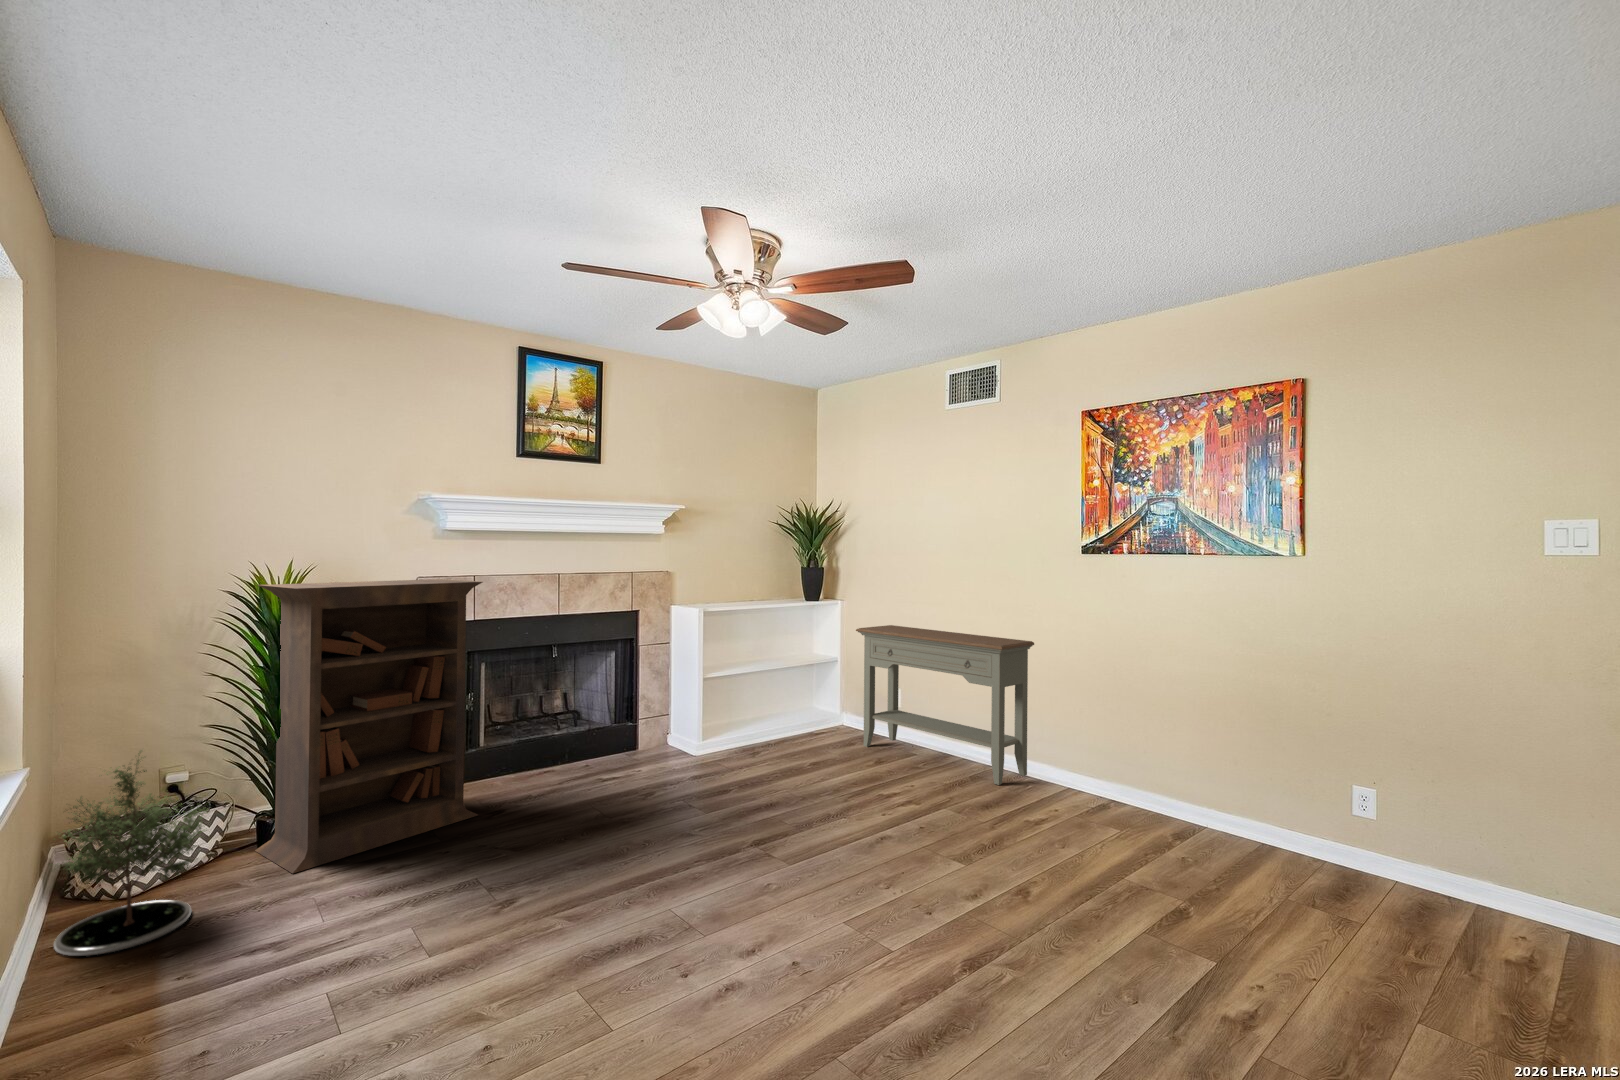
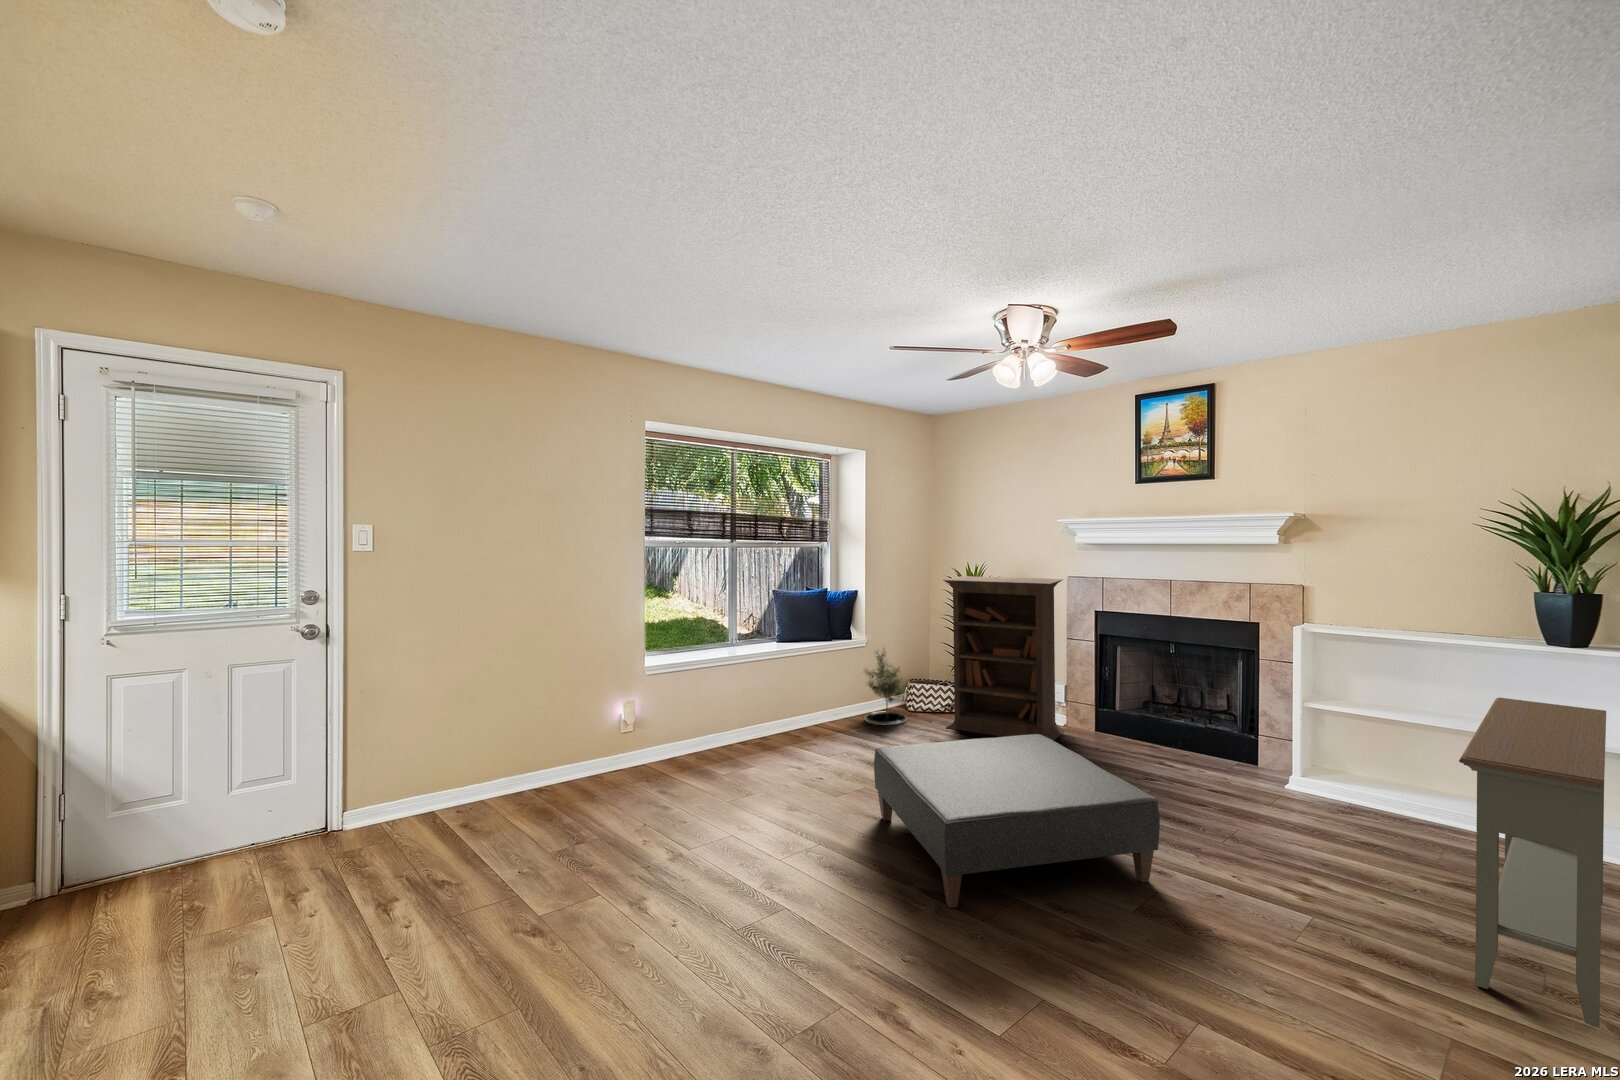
ottoman: none [654,754,971,976] -> present [874,734,1160,908]

